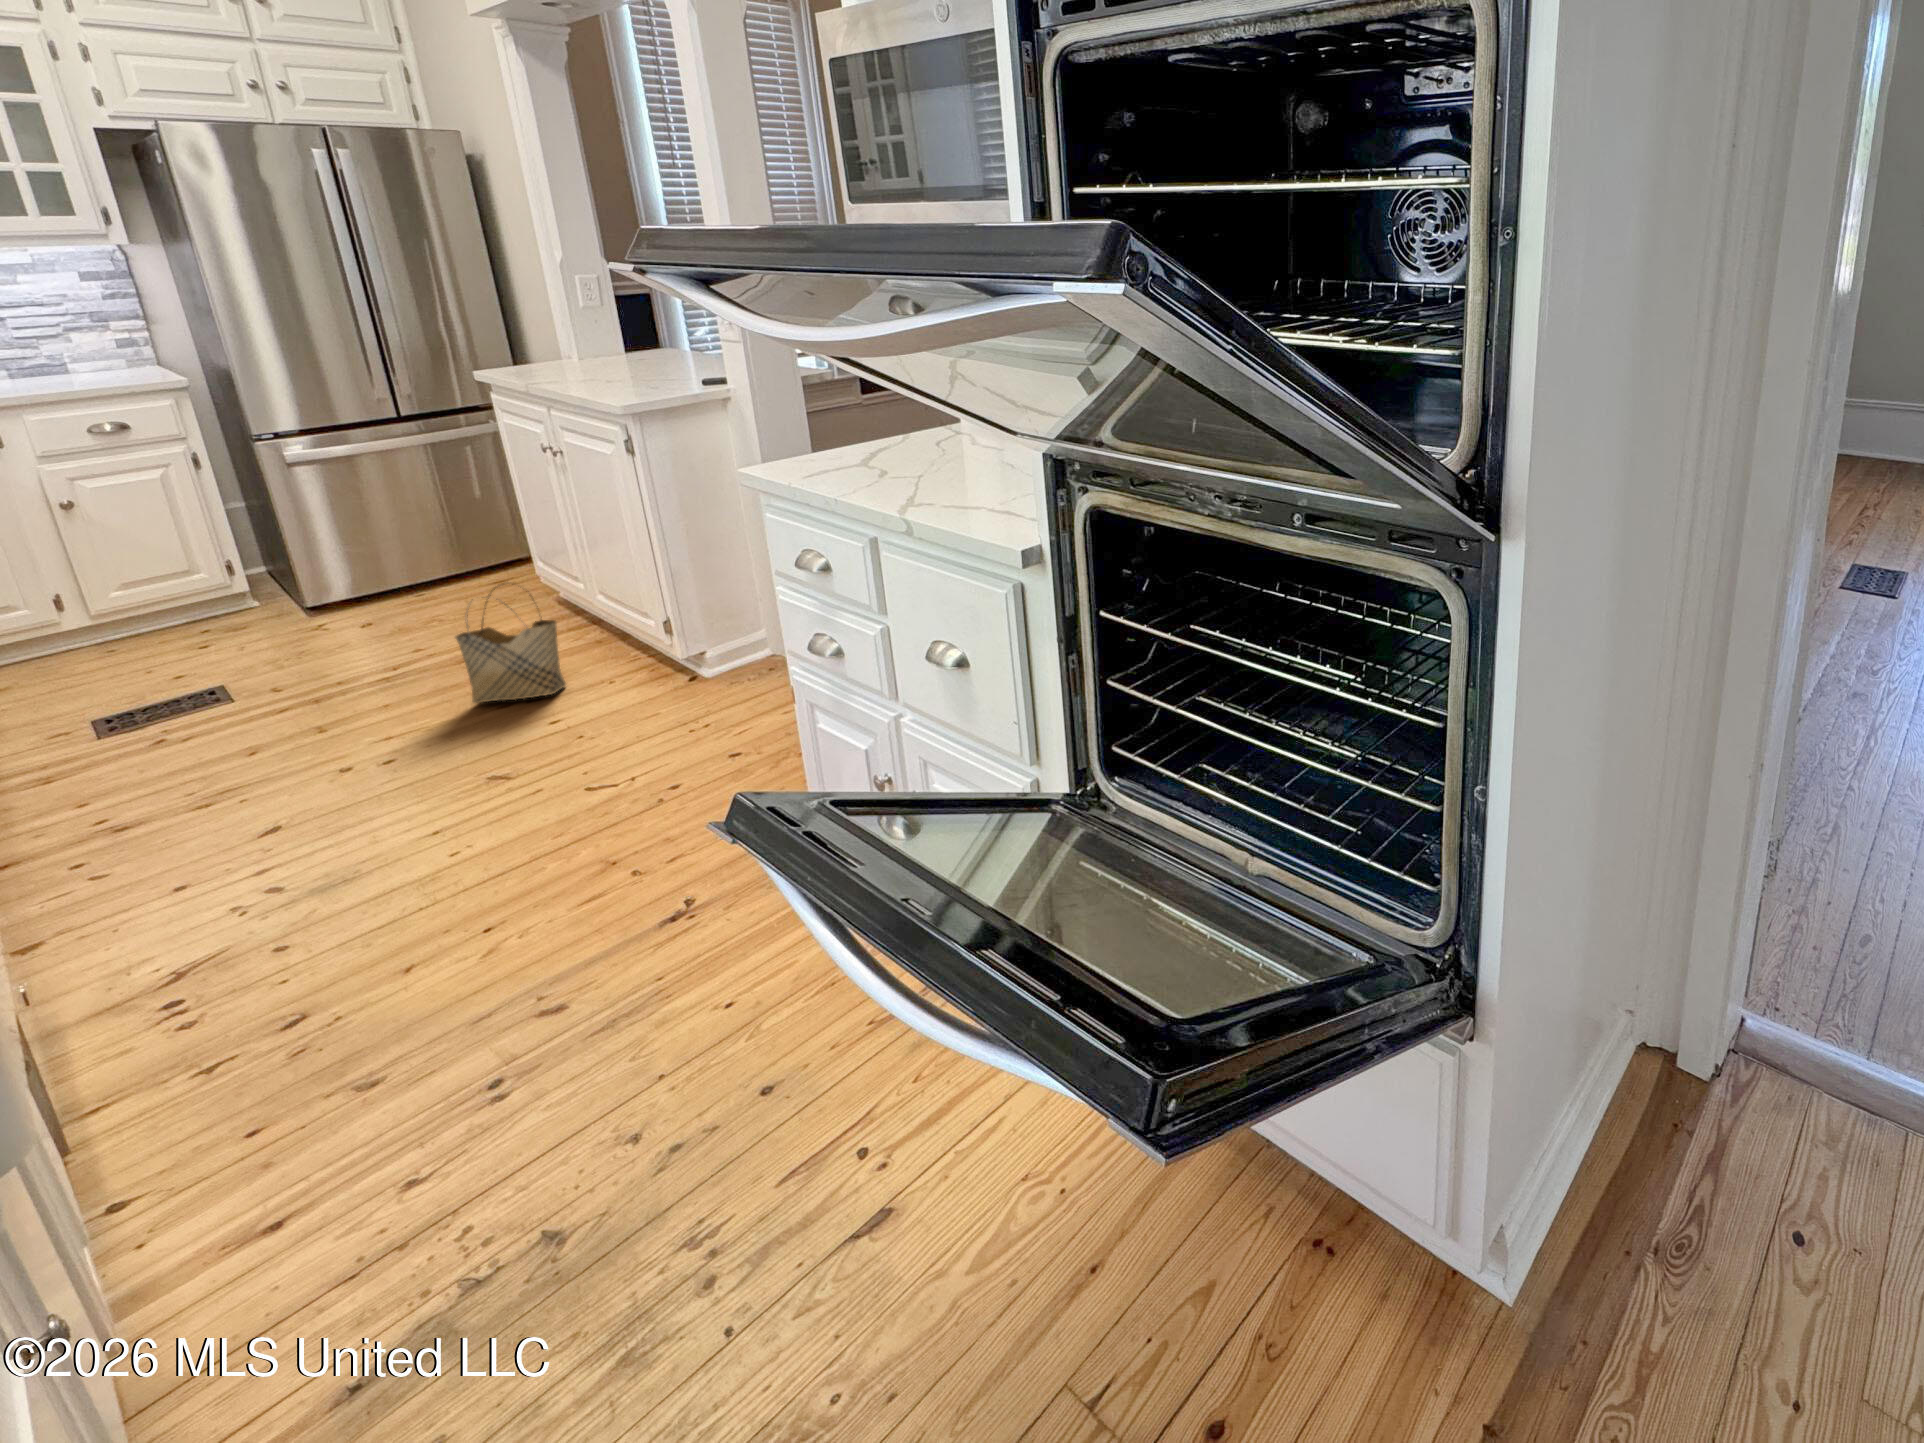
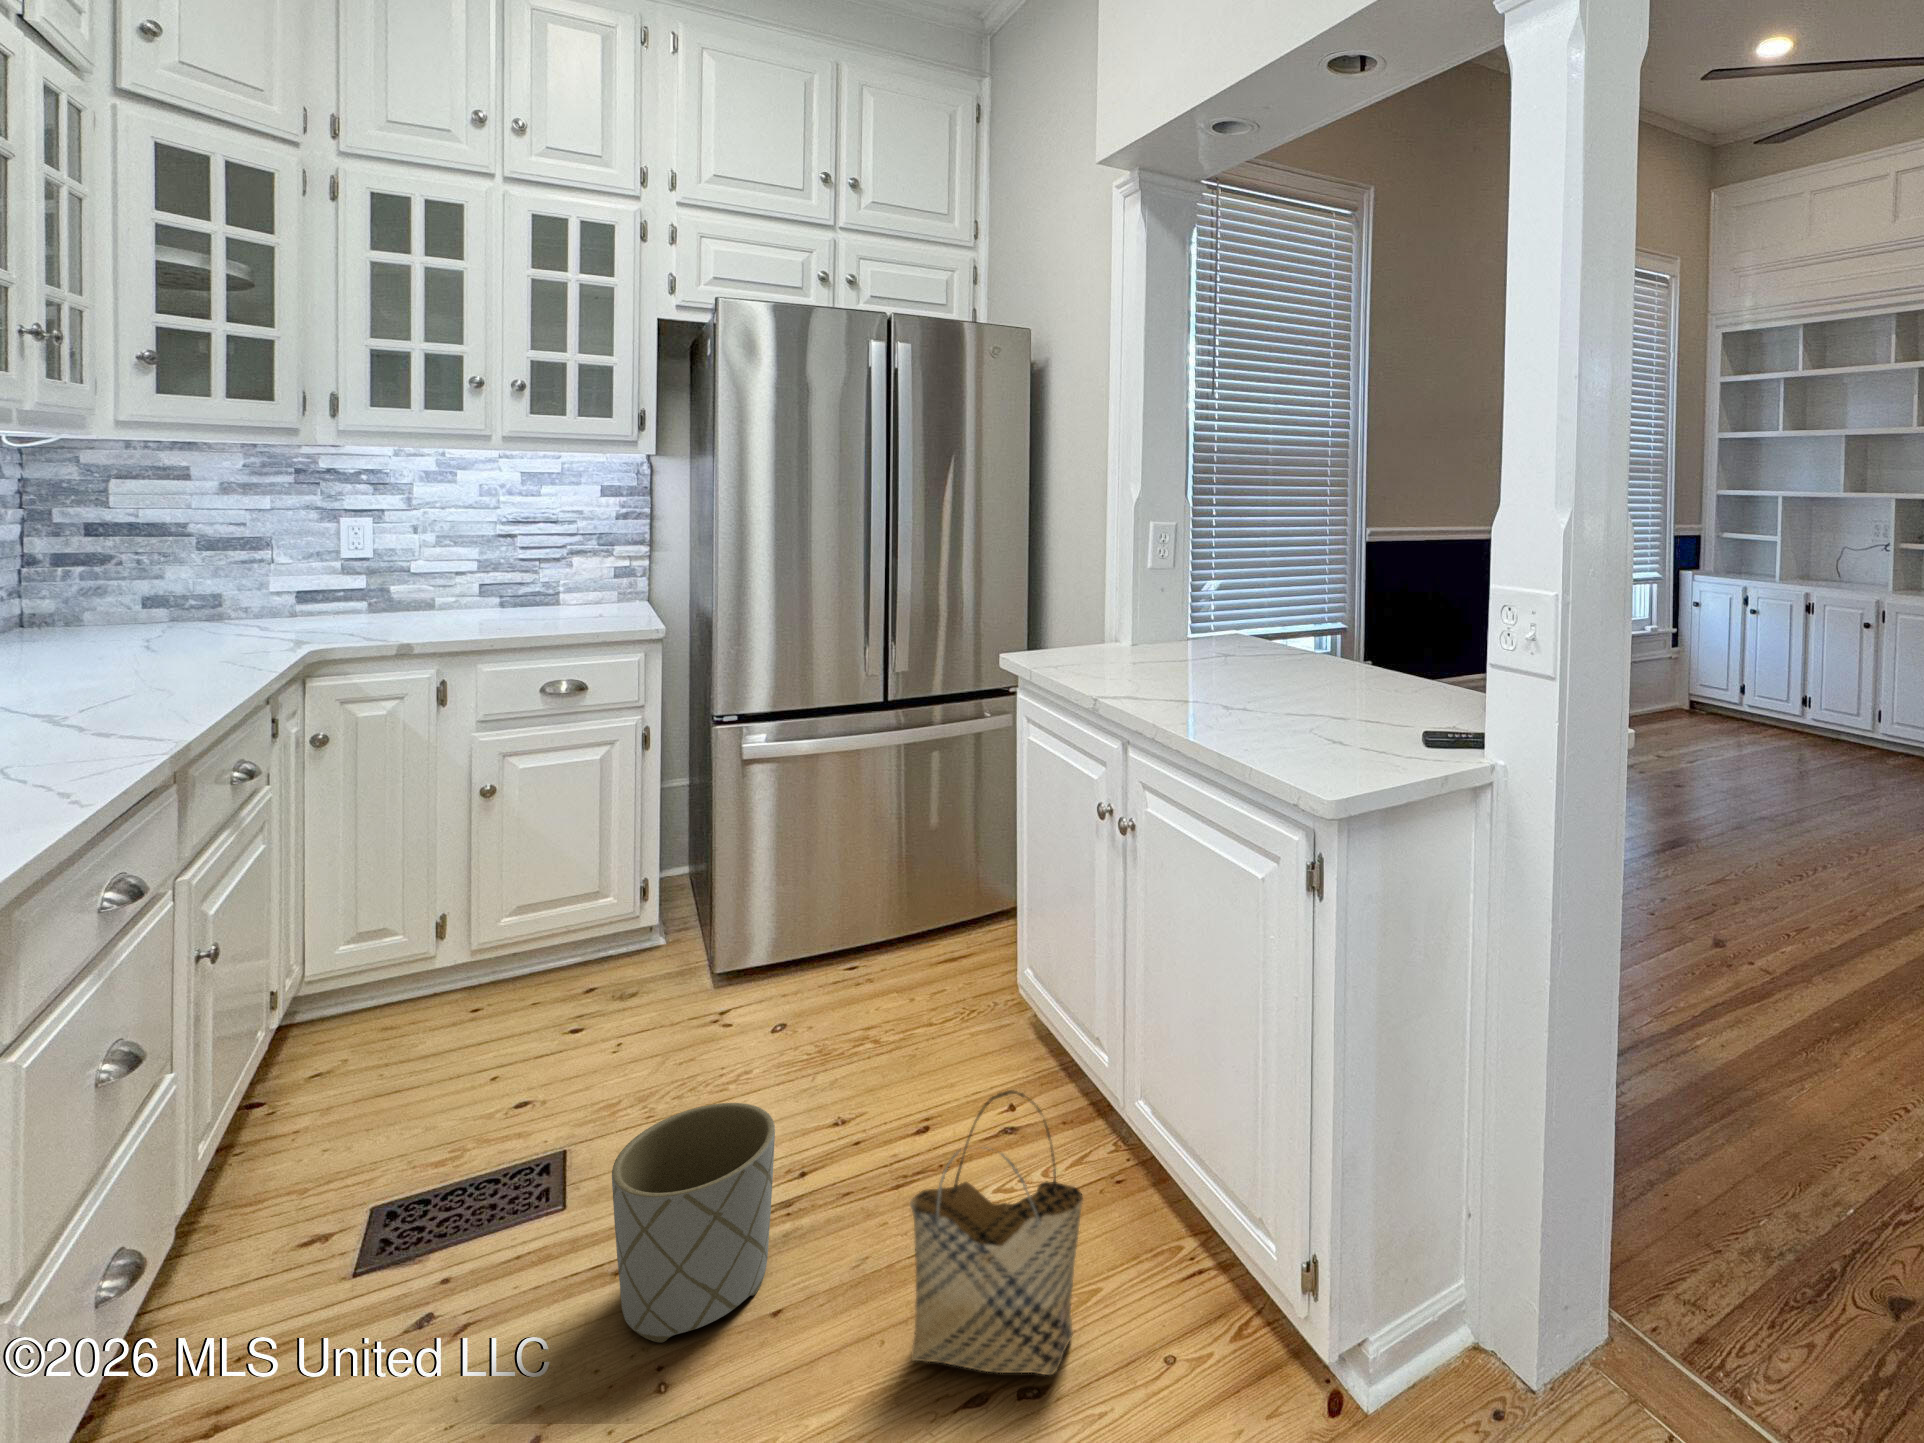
planter: none [261,625,381,727] -> present [612,1103,775,1343]

